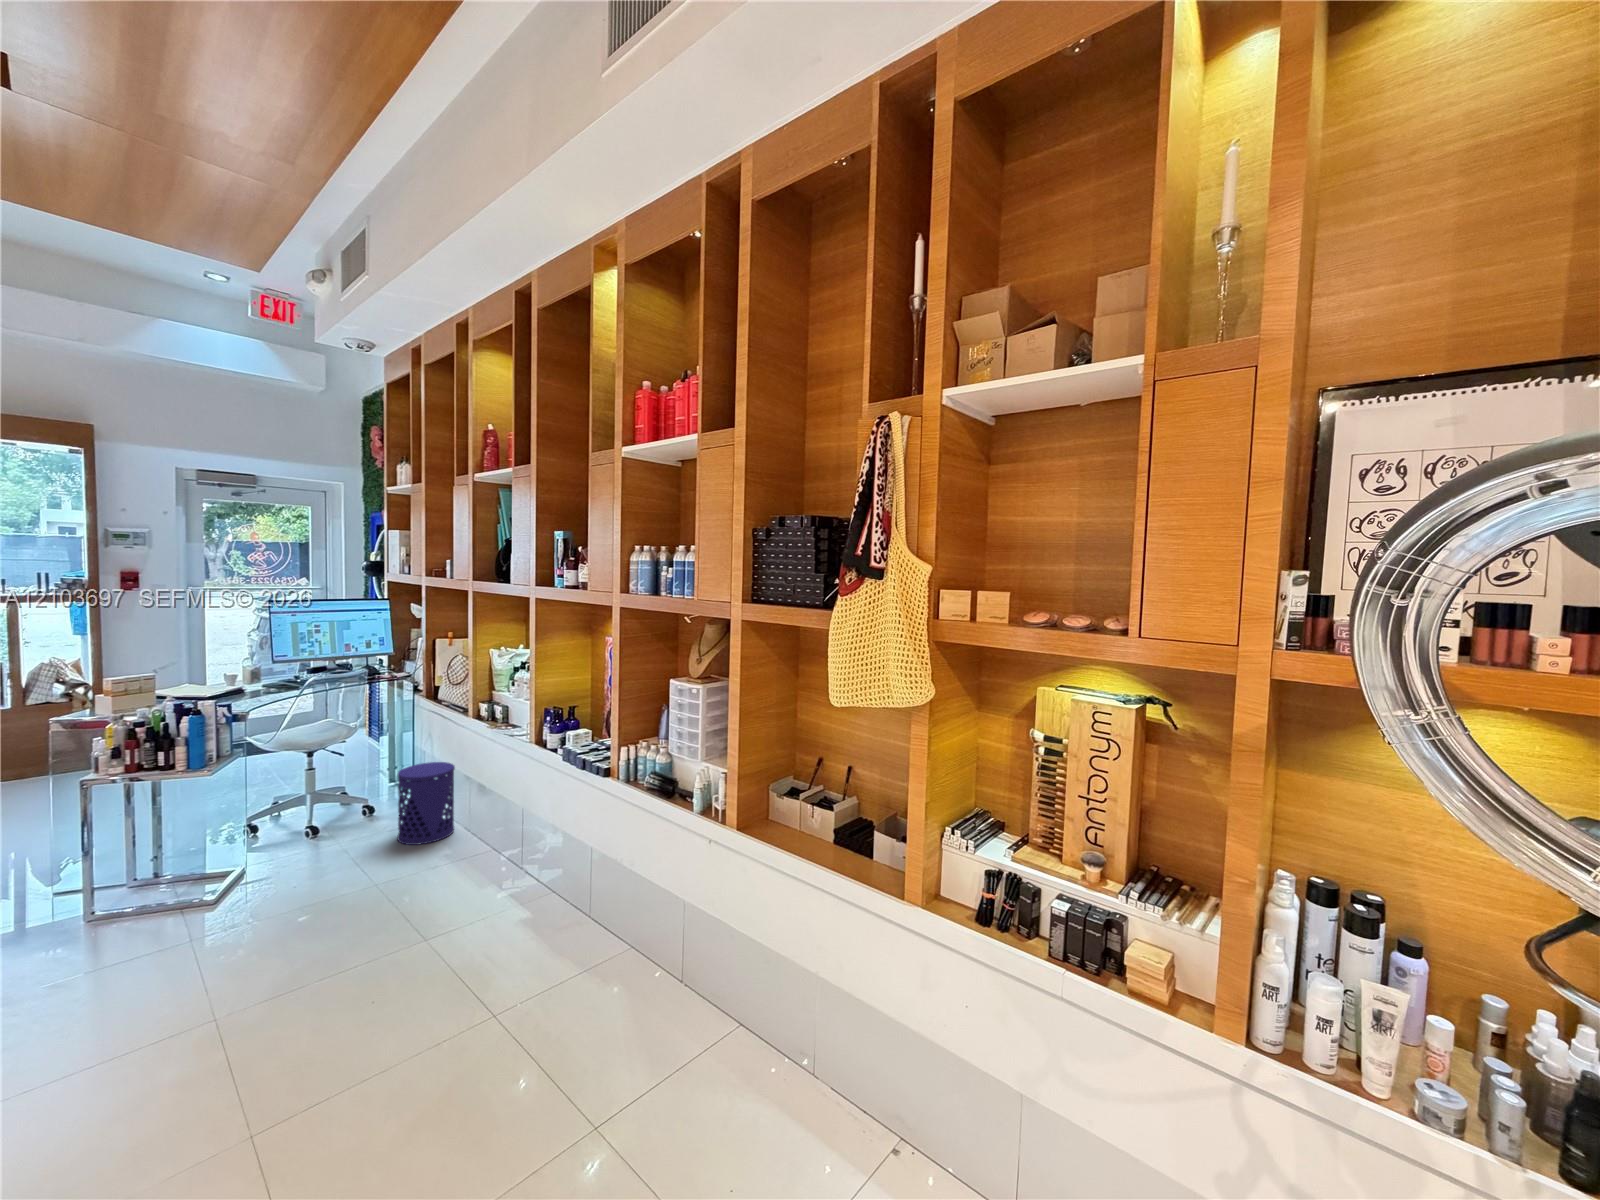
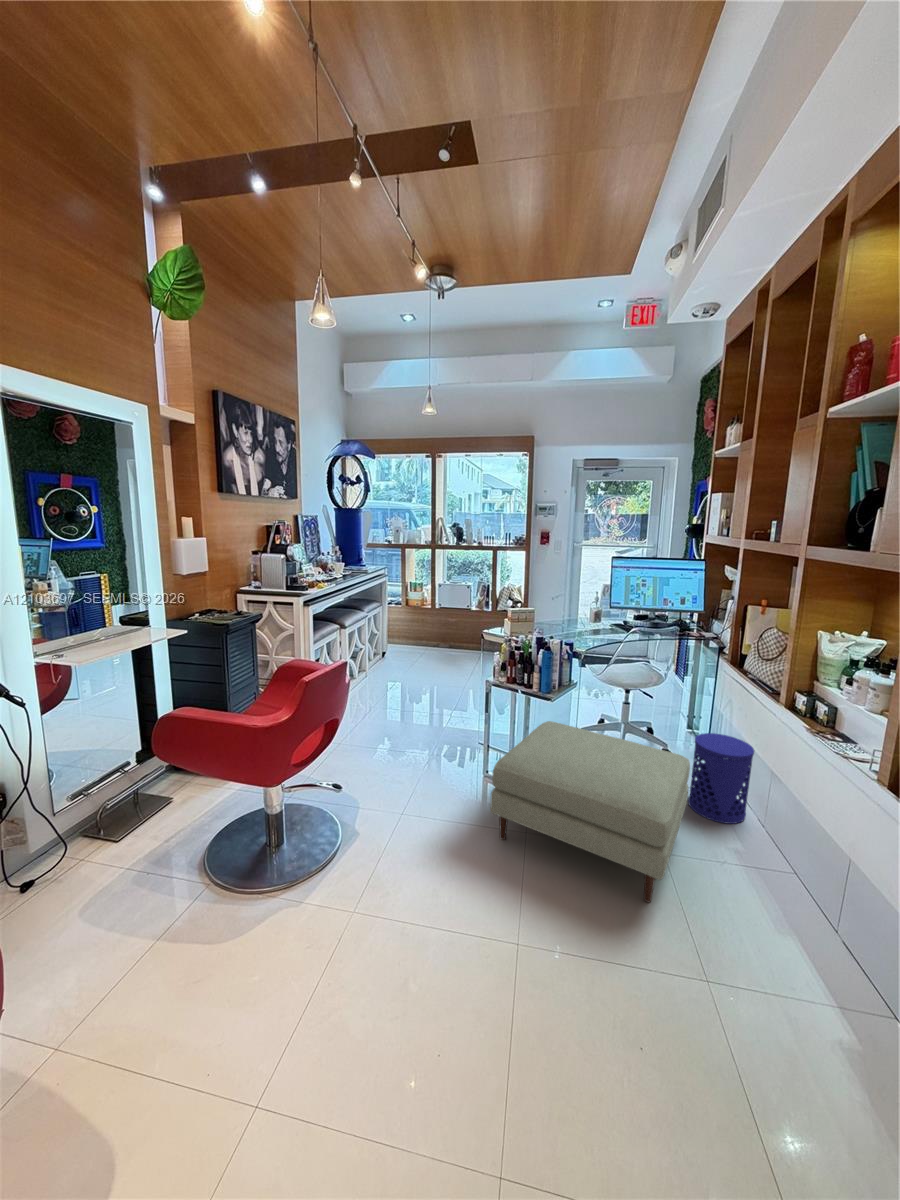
ottoman: none [125,787,396,968] -> present [491,721,690,902]

